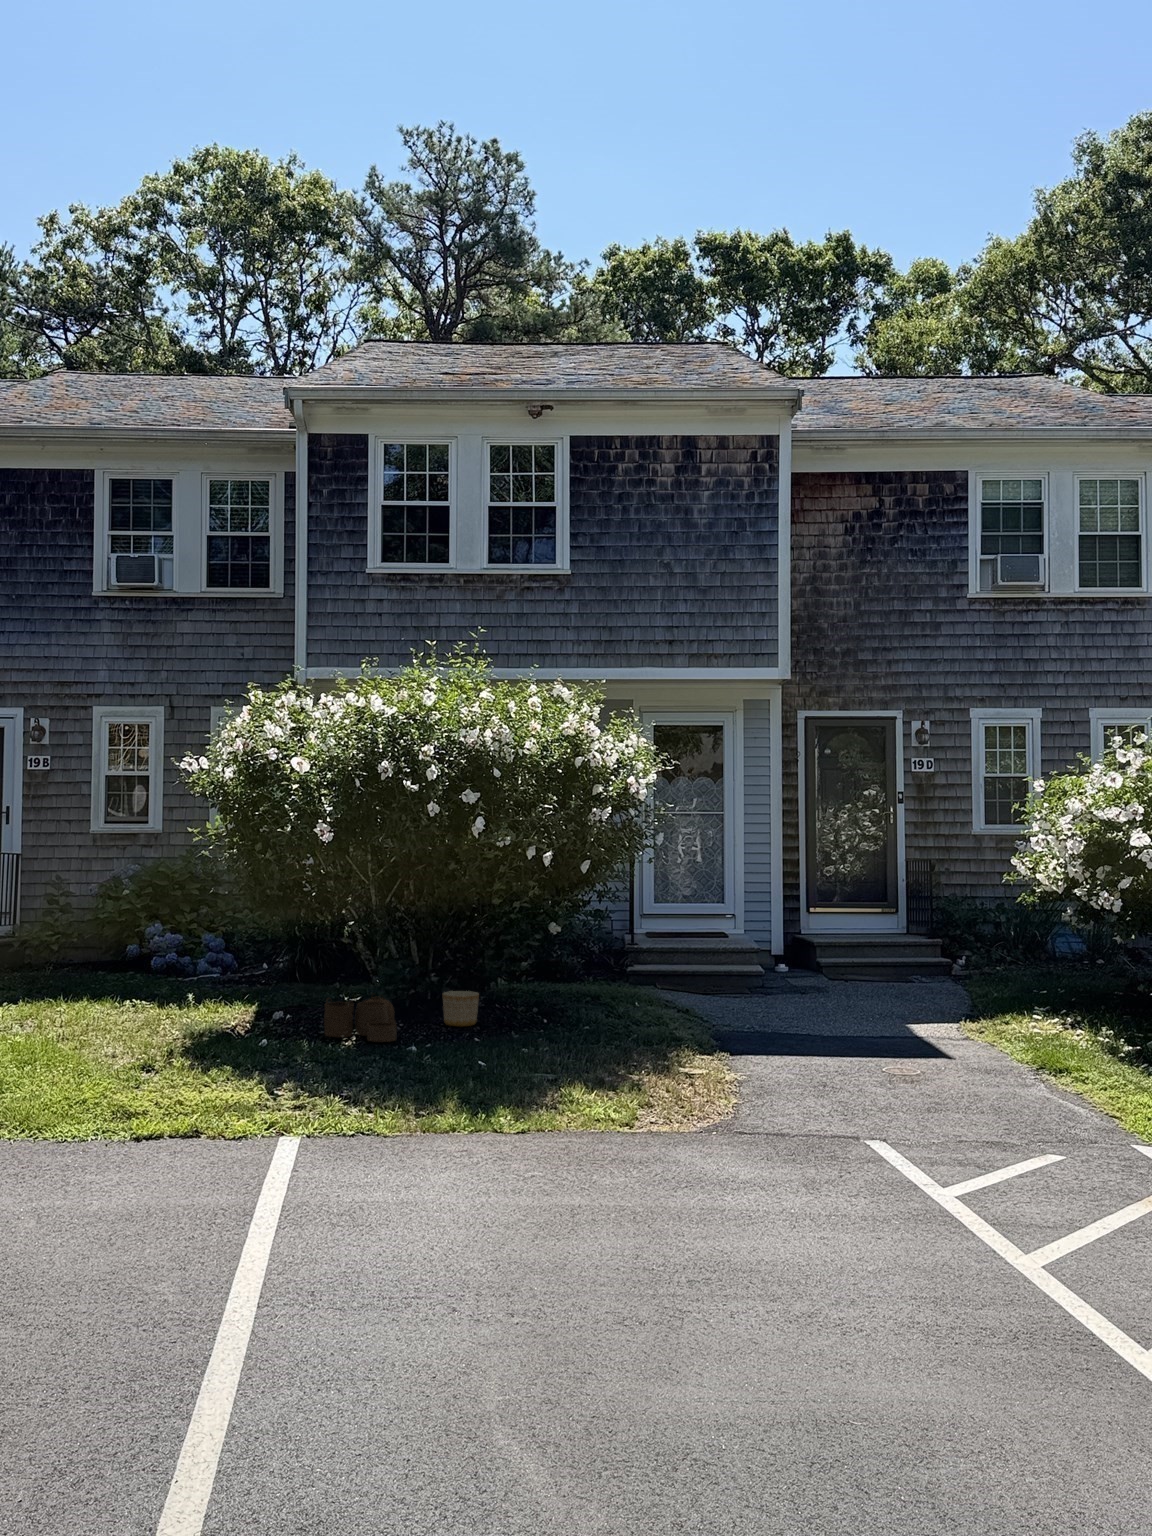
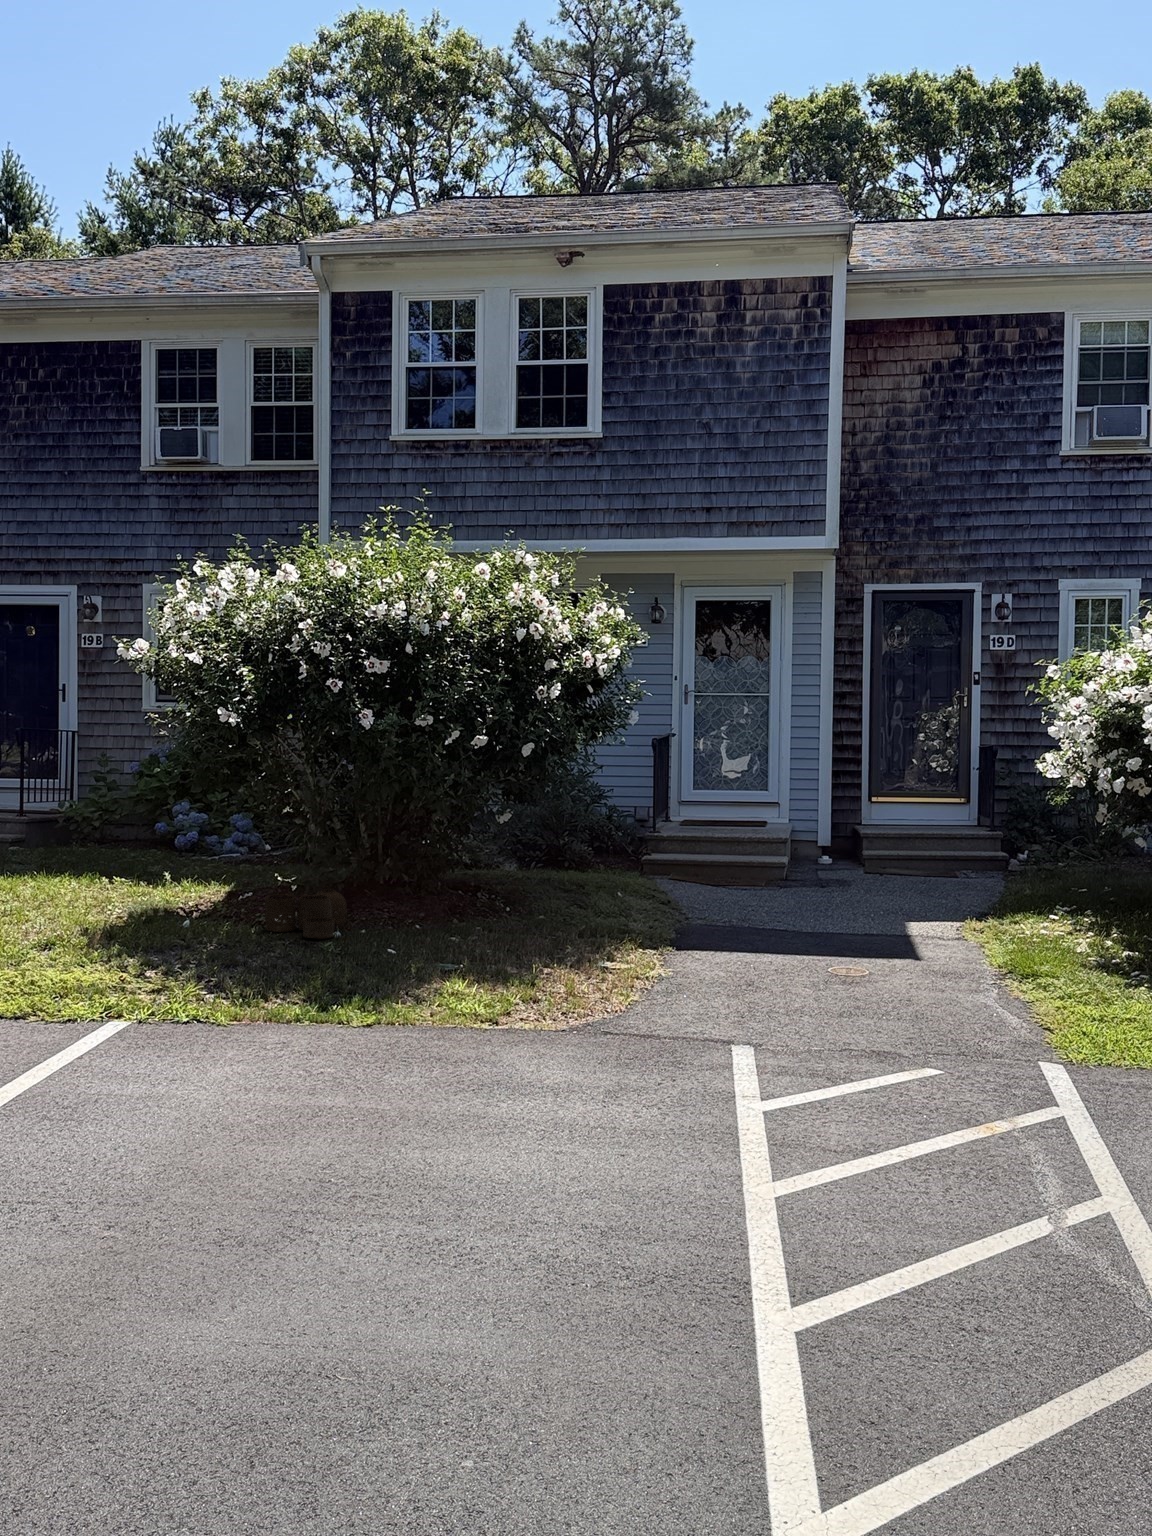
planter: present [443,991,479,1027] -> none [398,885,437,923]

